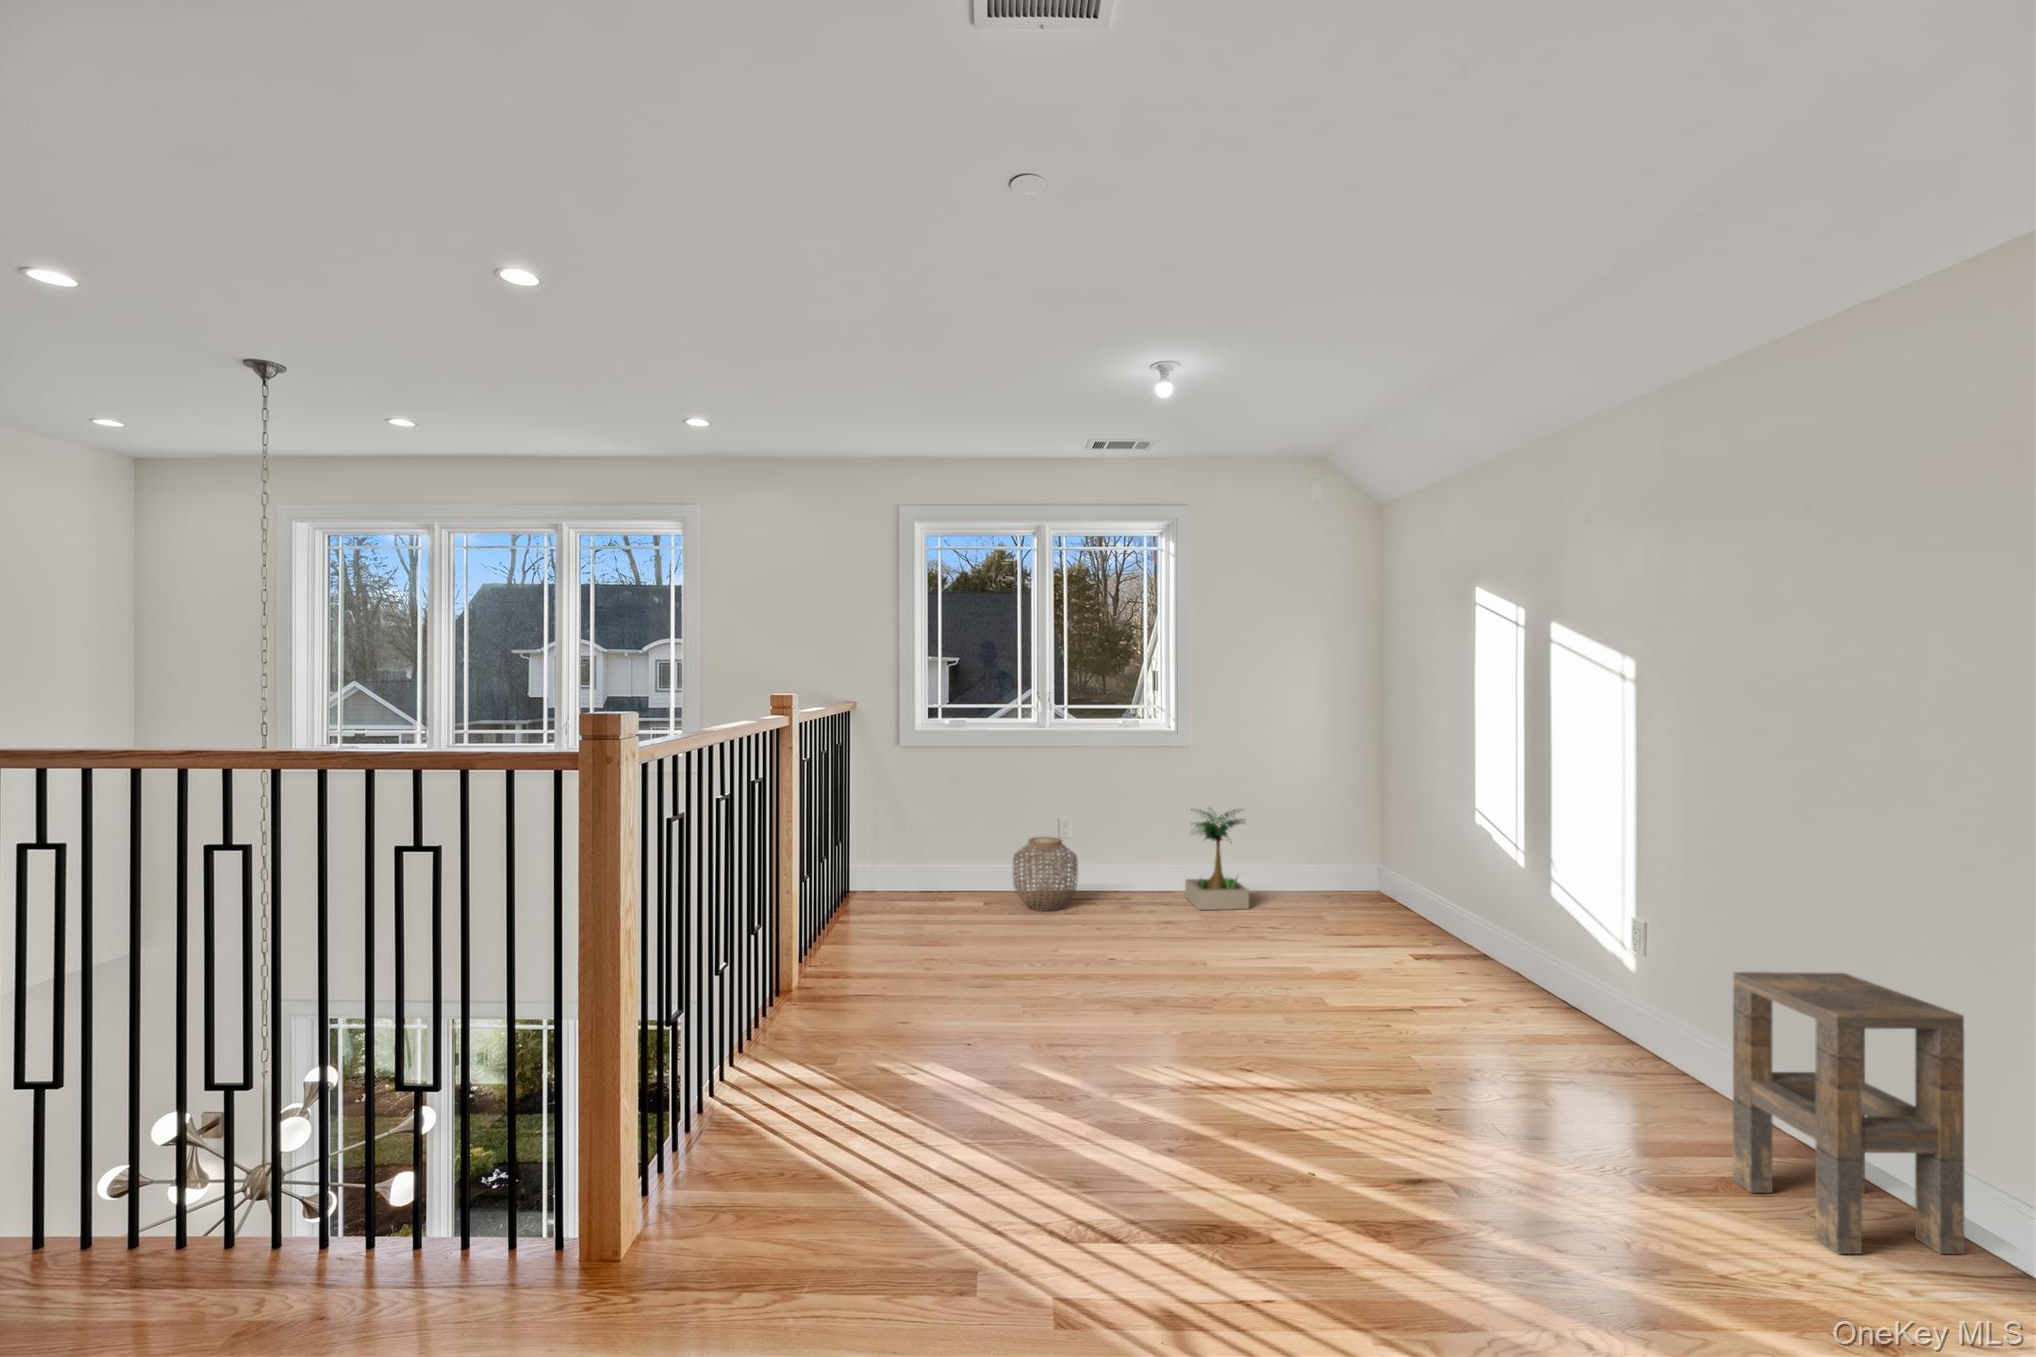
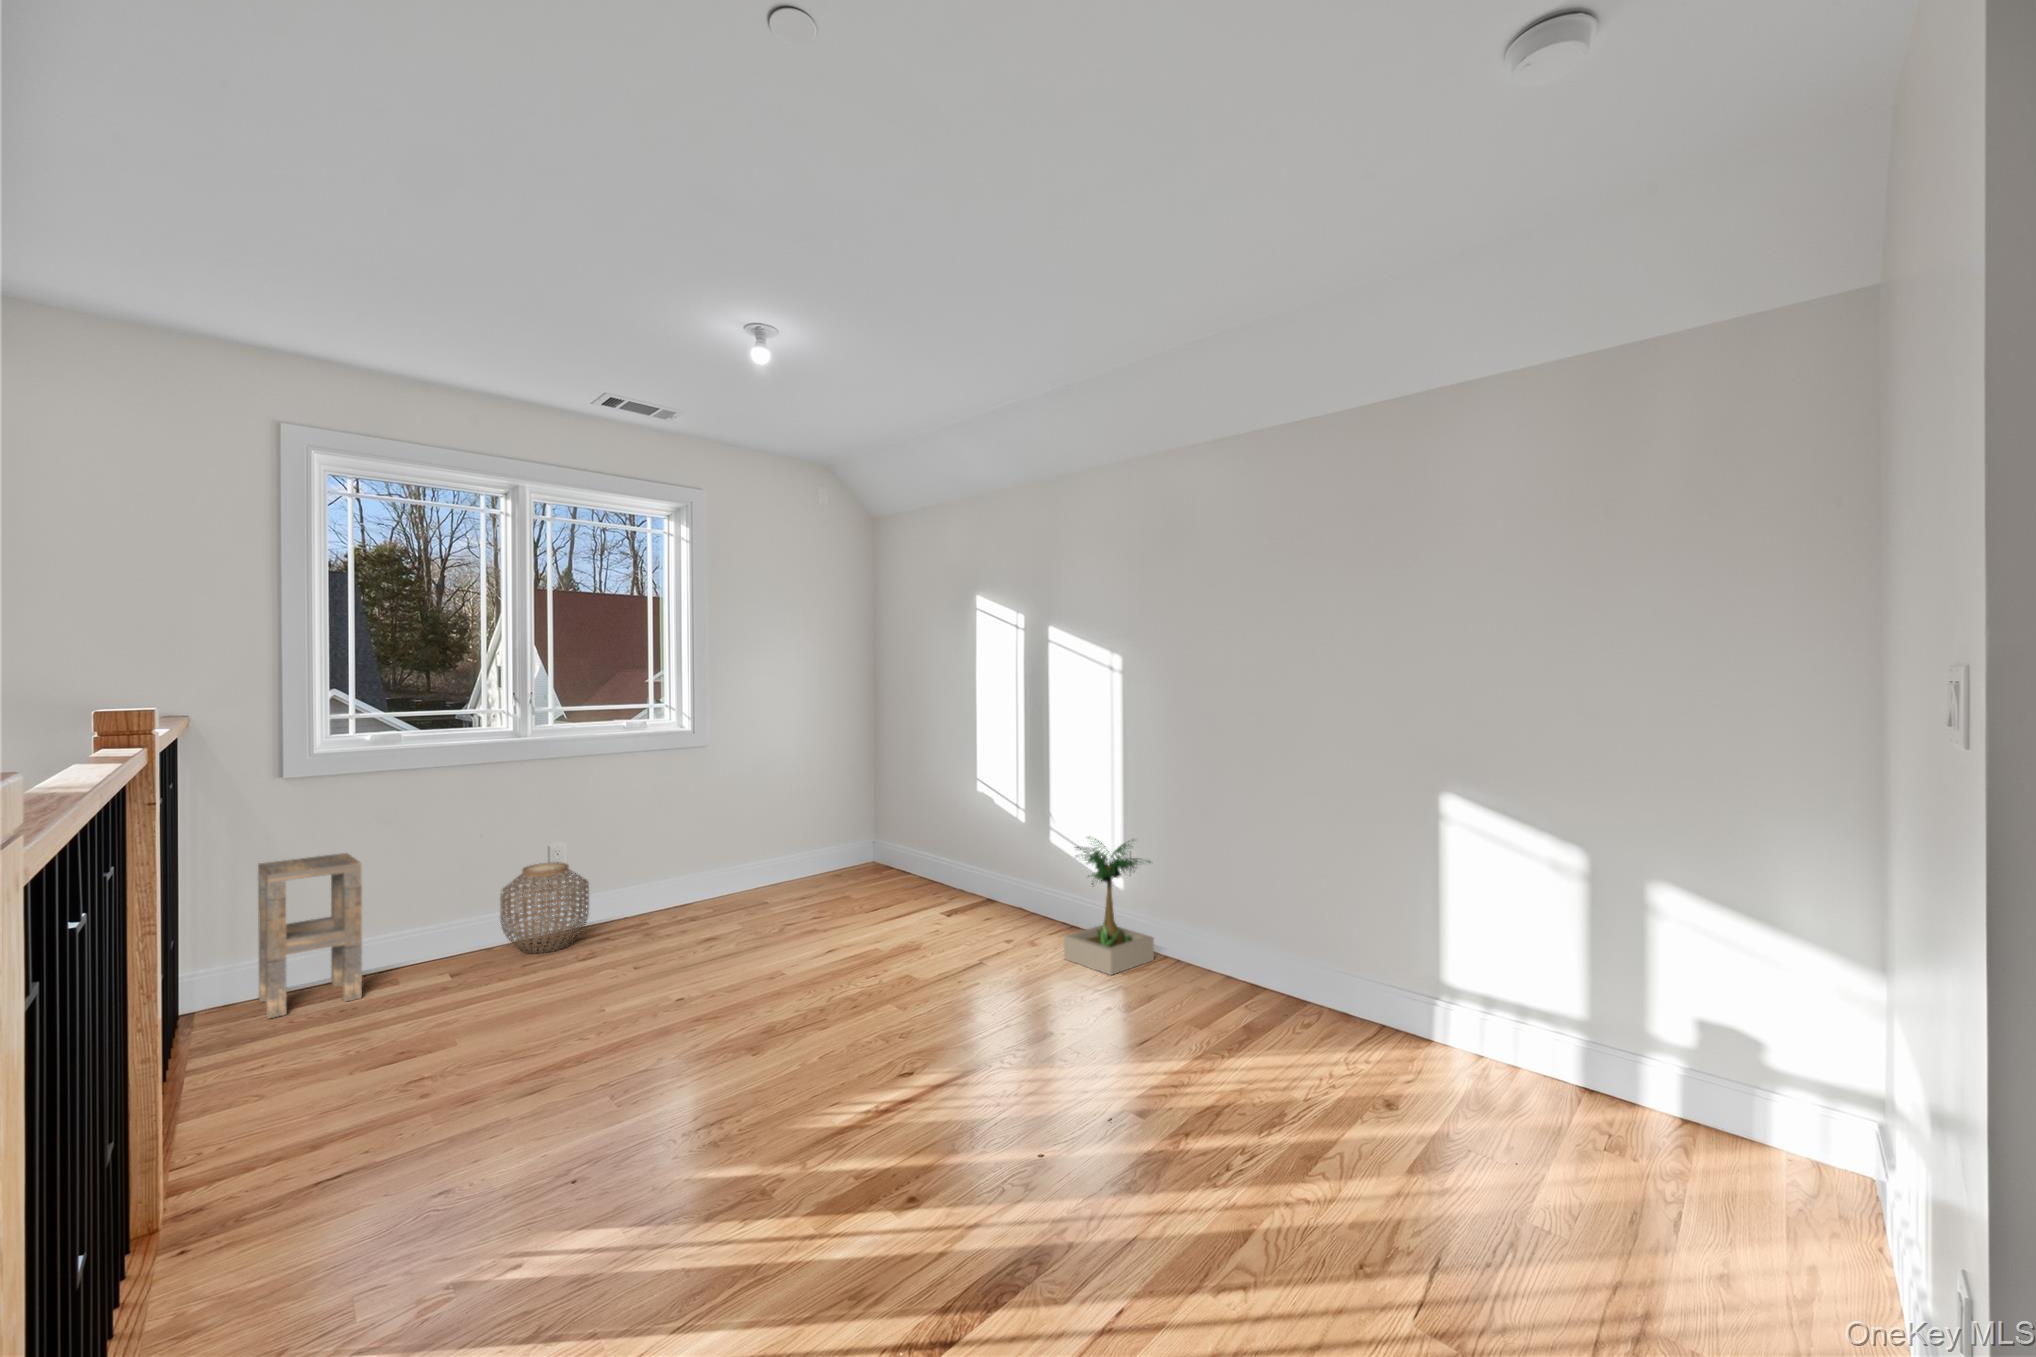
potted plant: present [1185,809,1249,910] -> present [1064,839,1154,975]
side table: present [1733,972,1964,1254] -> present [258,853,362,1018]

